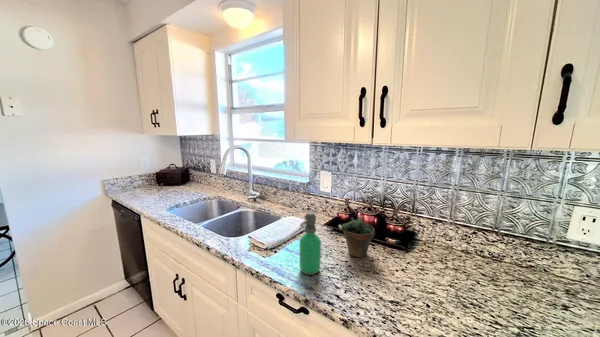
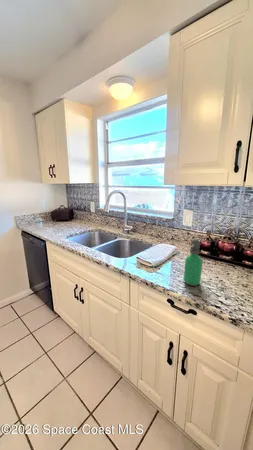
succulent plant: present [341,208,374,257] -> none [213,236,240,275]

